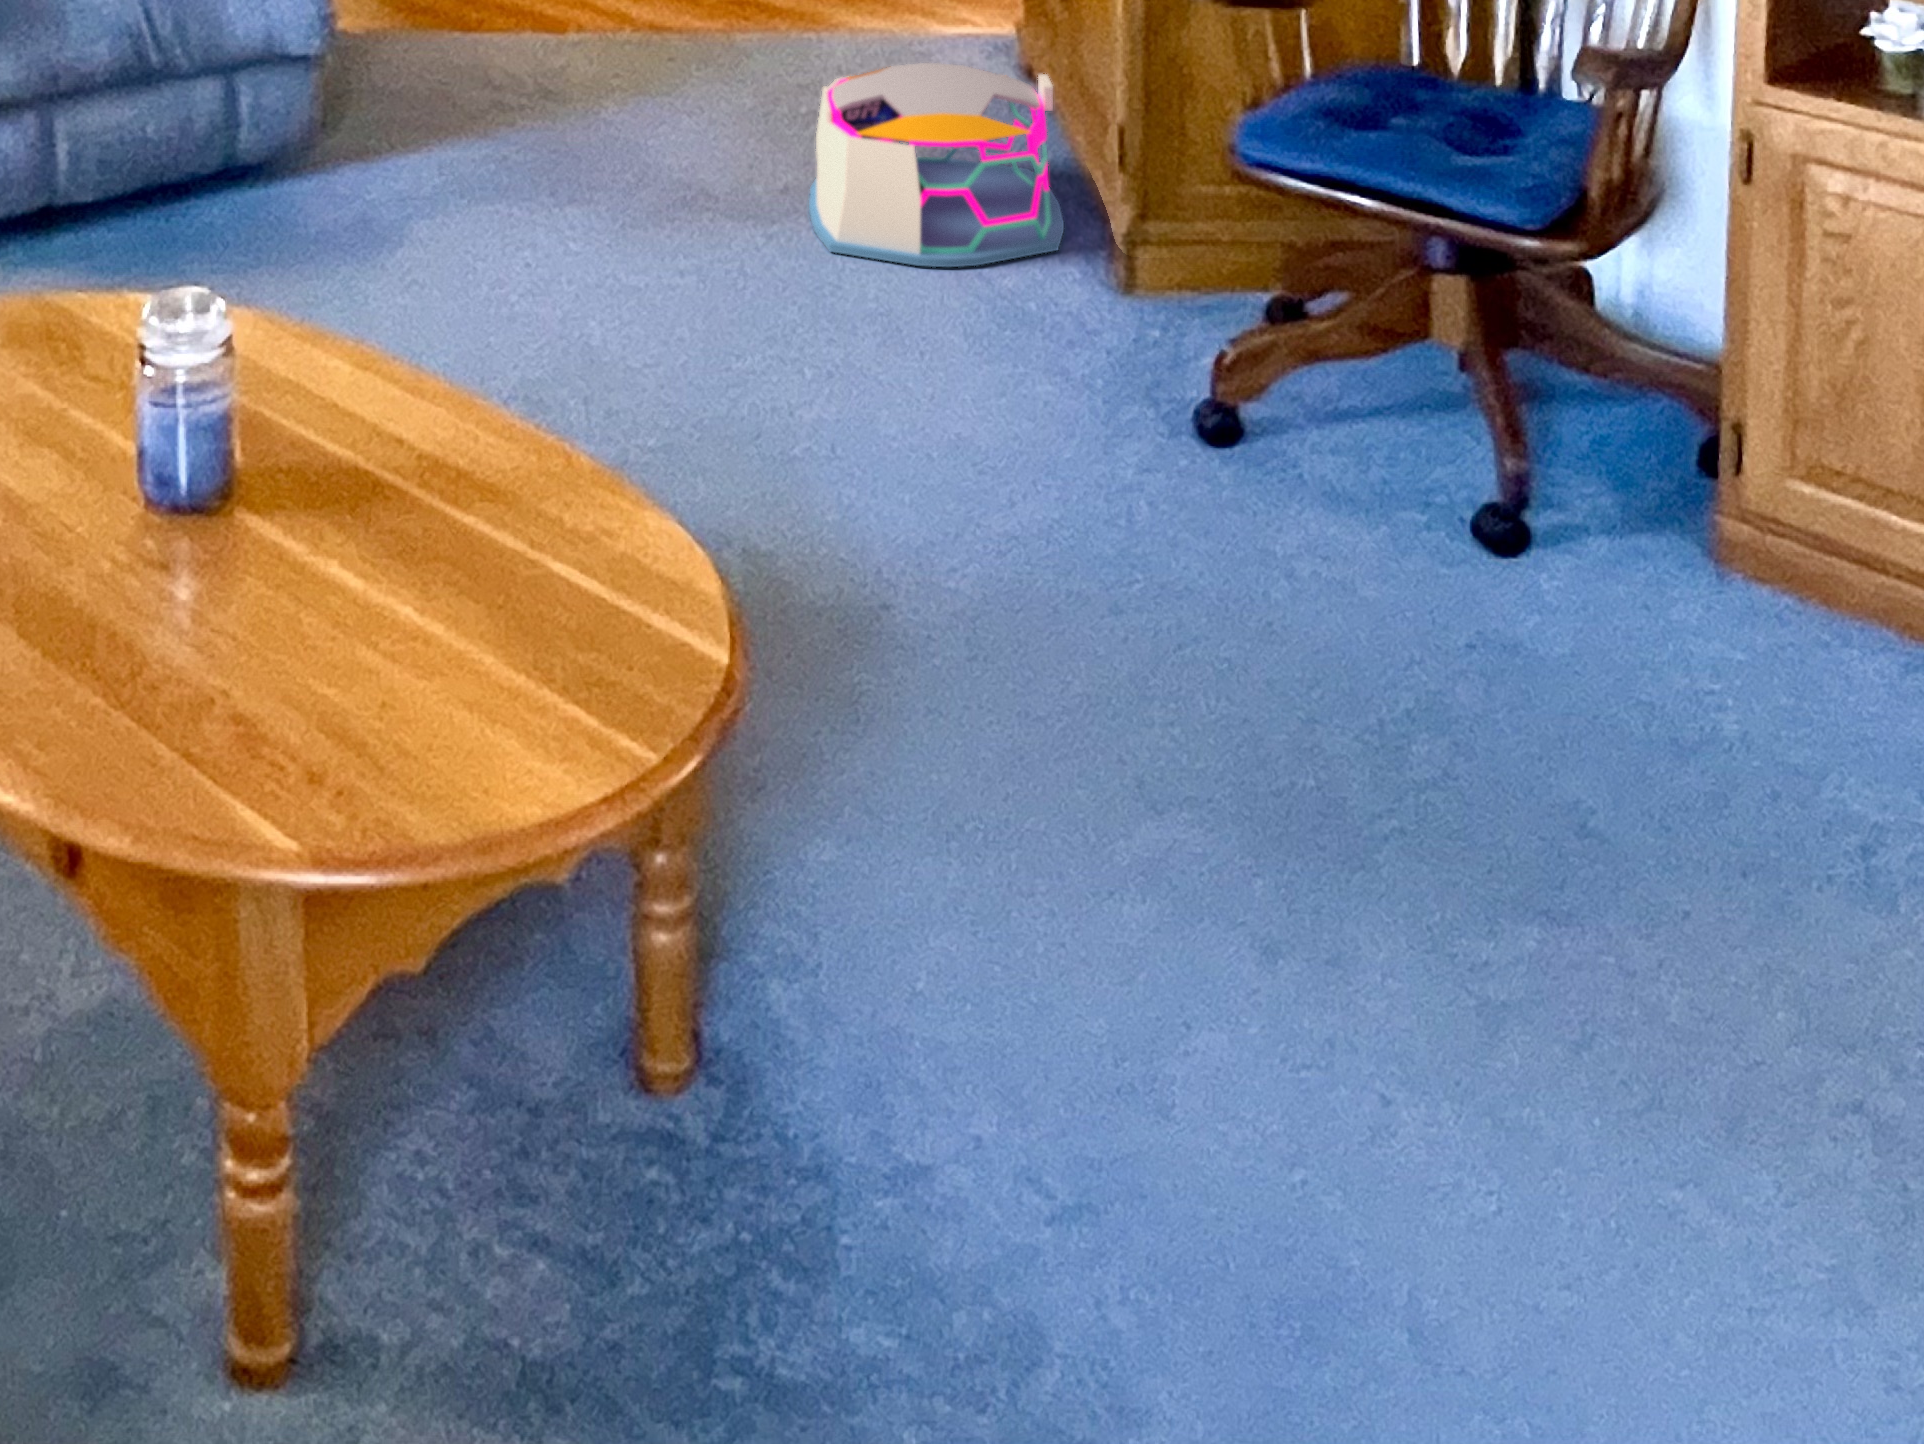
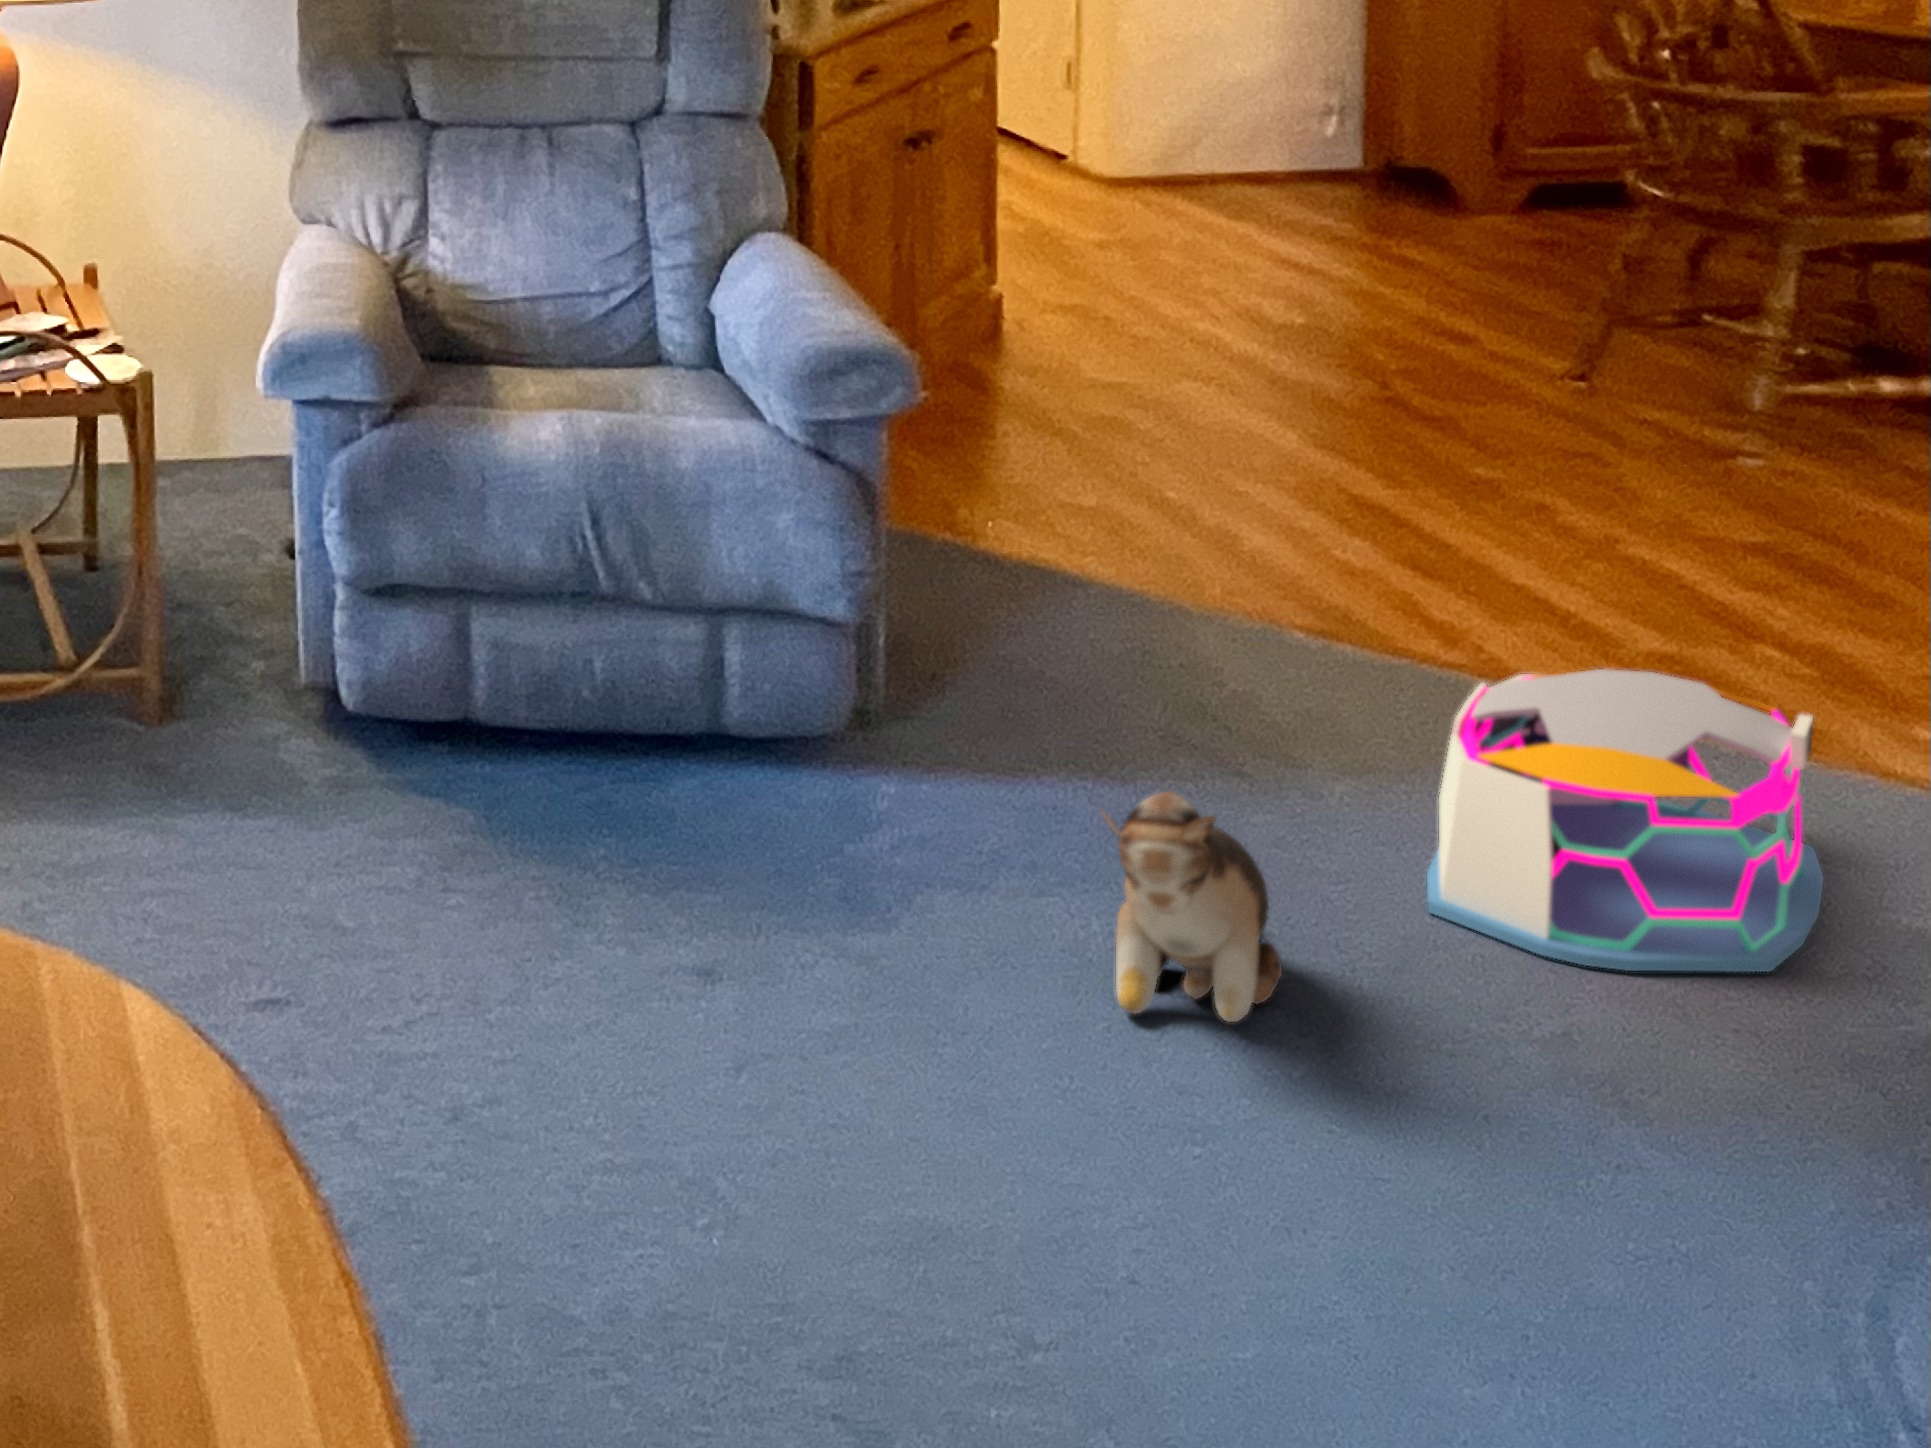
plush toy: none [672,181,778,353] -> present [1102,792,1282,1022]

